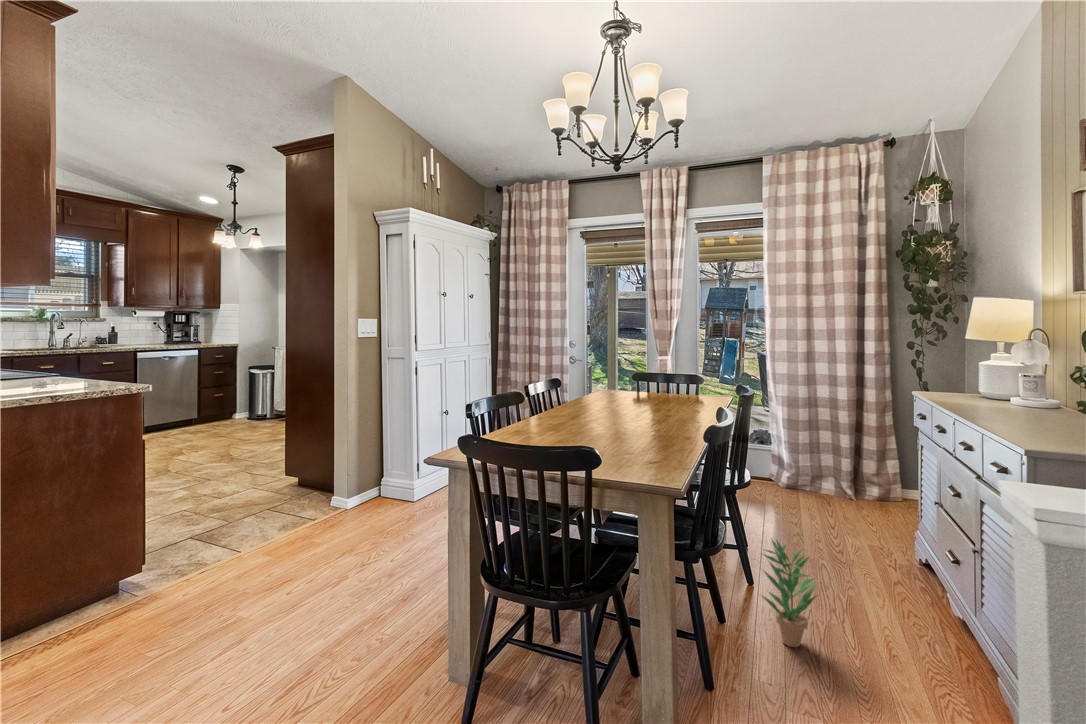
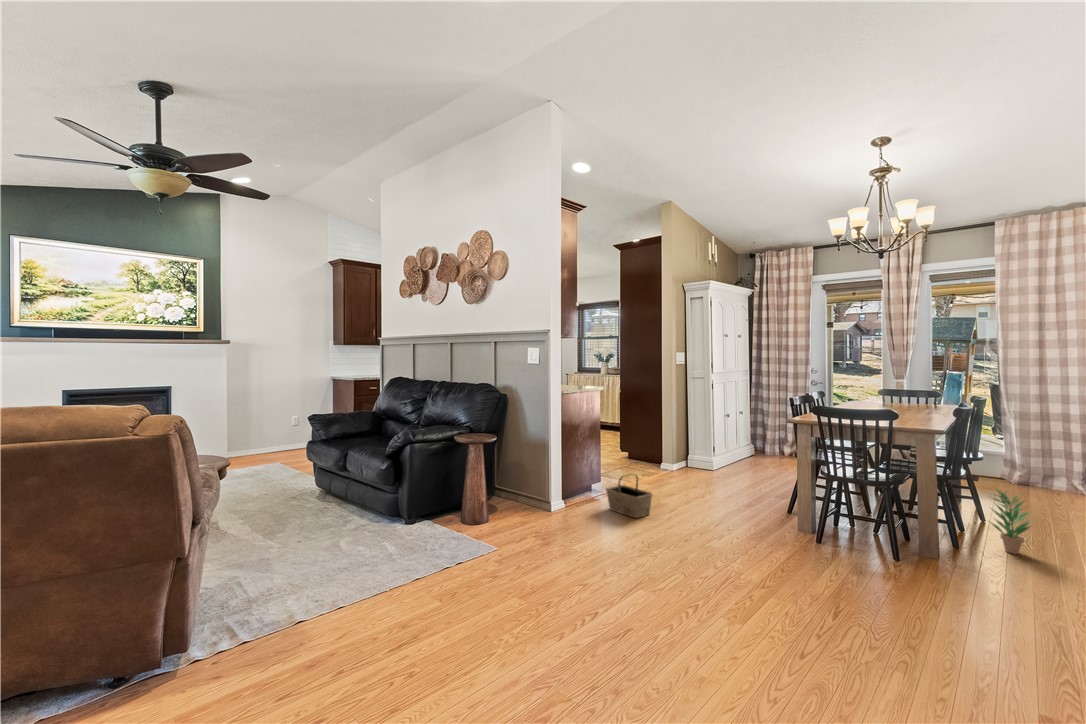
basket: none [71,577,183,692] -> present [606,474,652,518]

